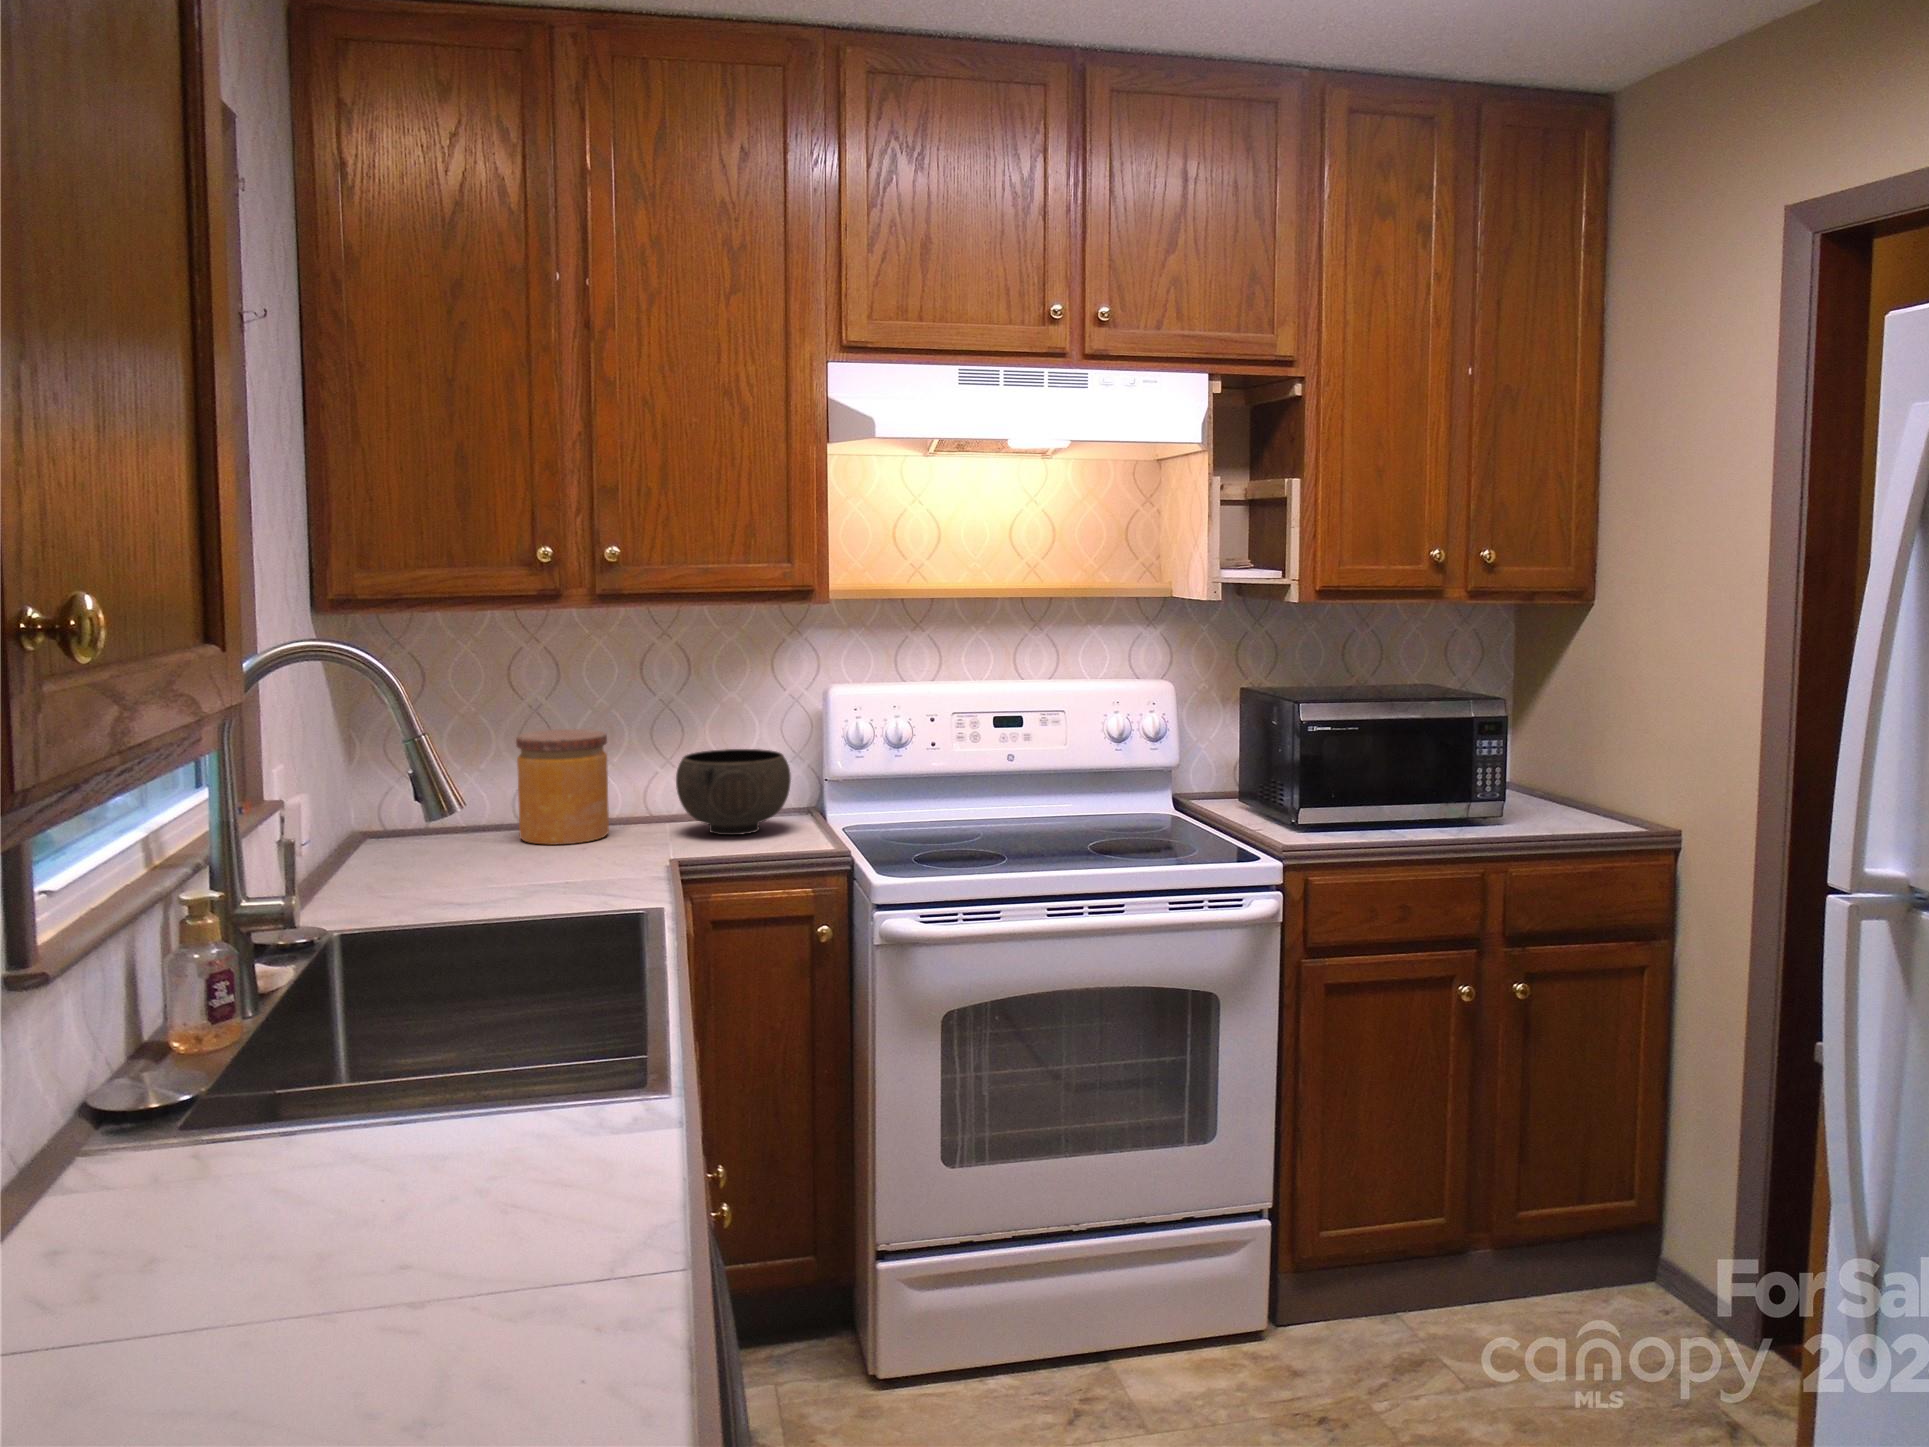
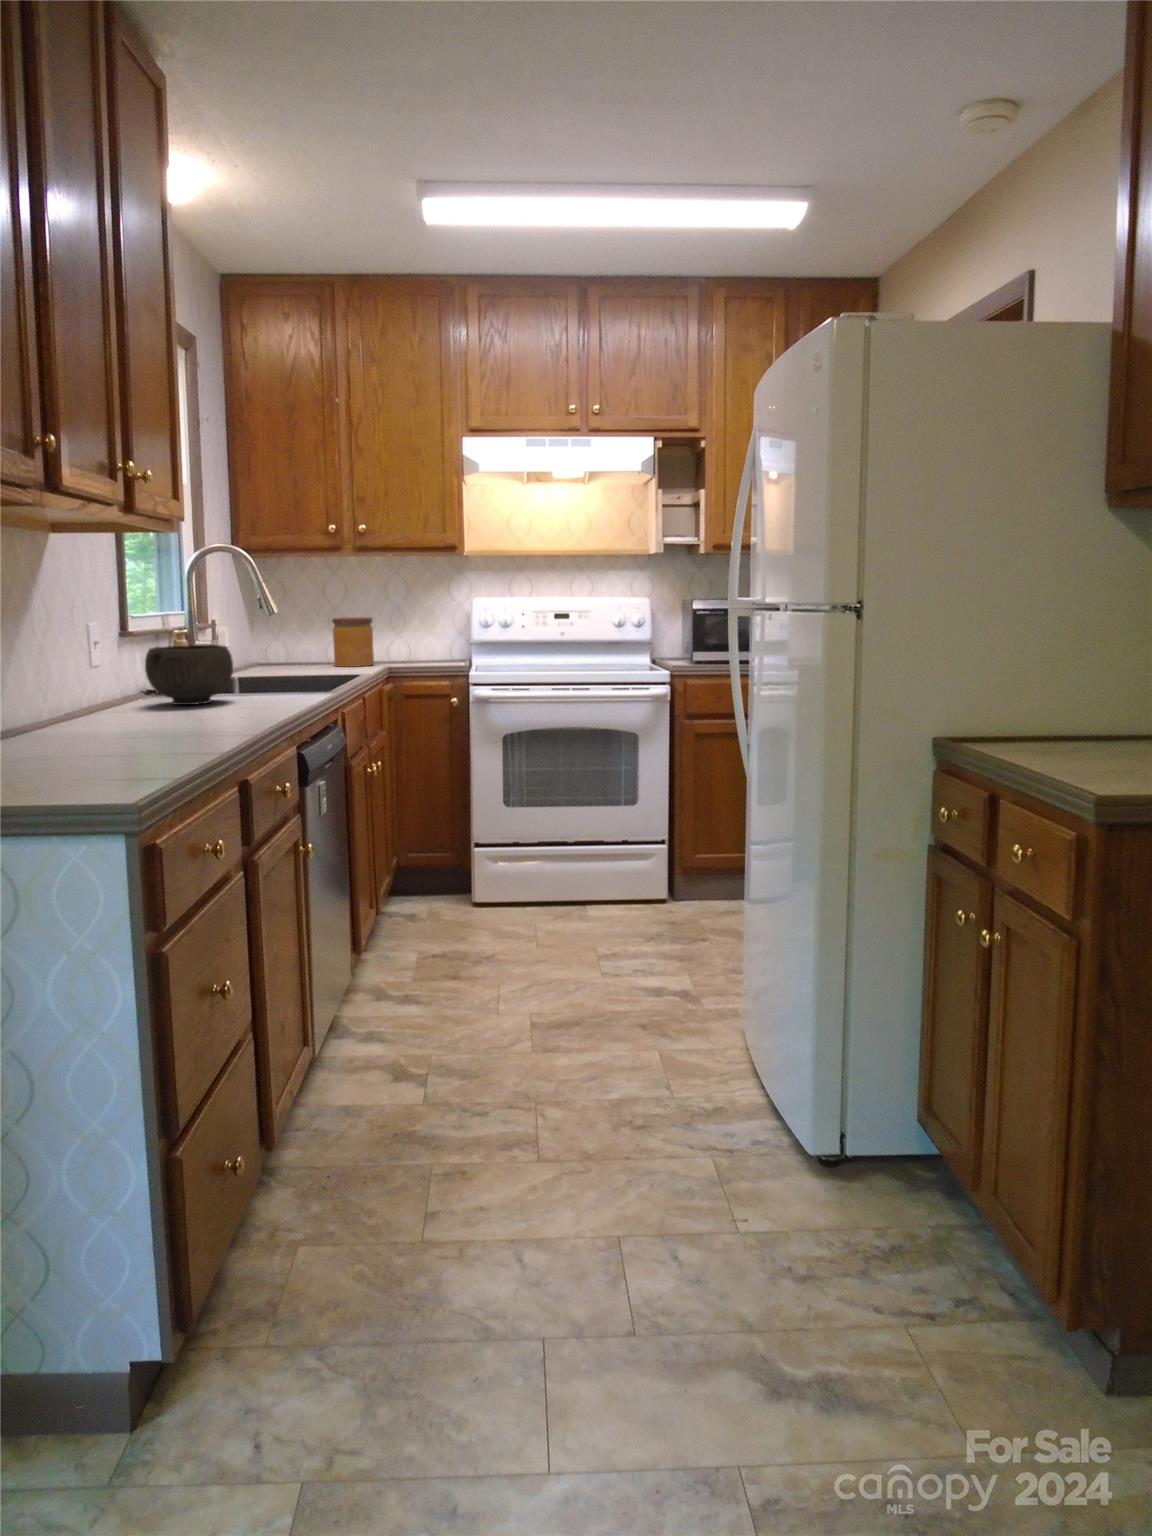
bowl: present [676,749,791,835] -> present [145,645,233,705]

